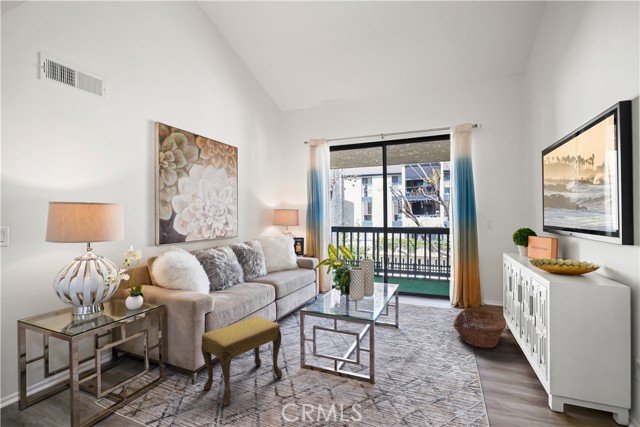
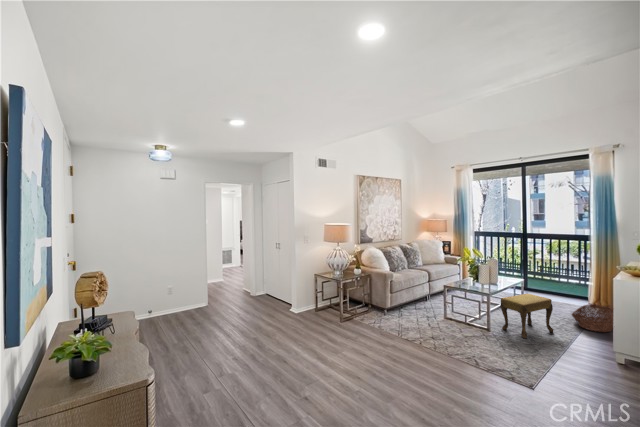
footstool: present [201,316,282,406] -> present [501,293,553,339]

